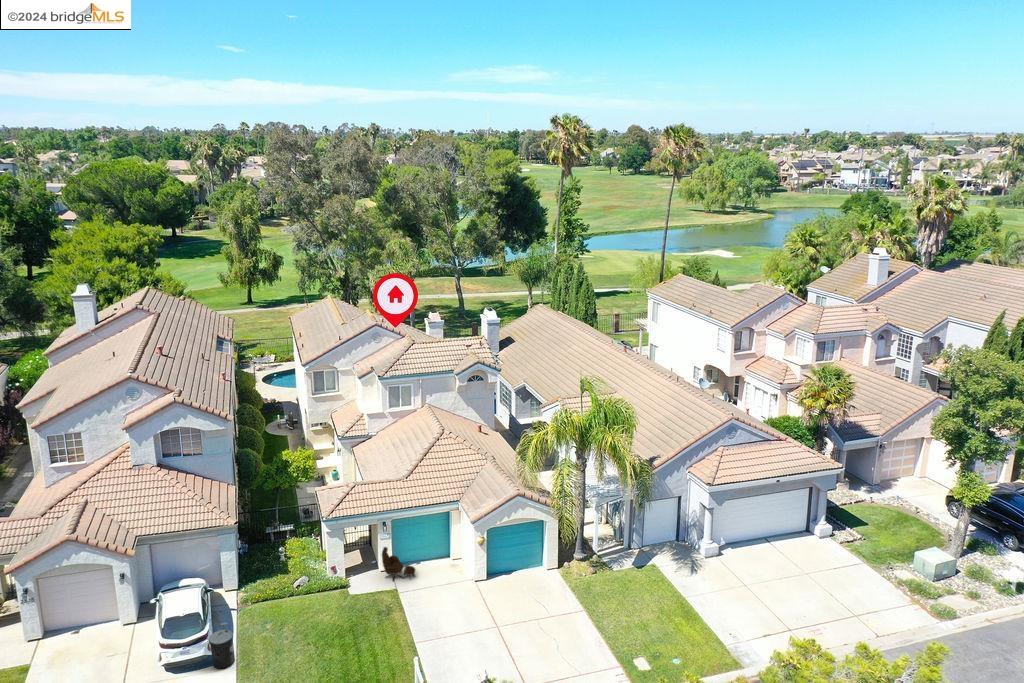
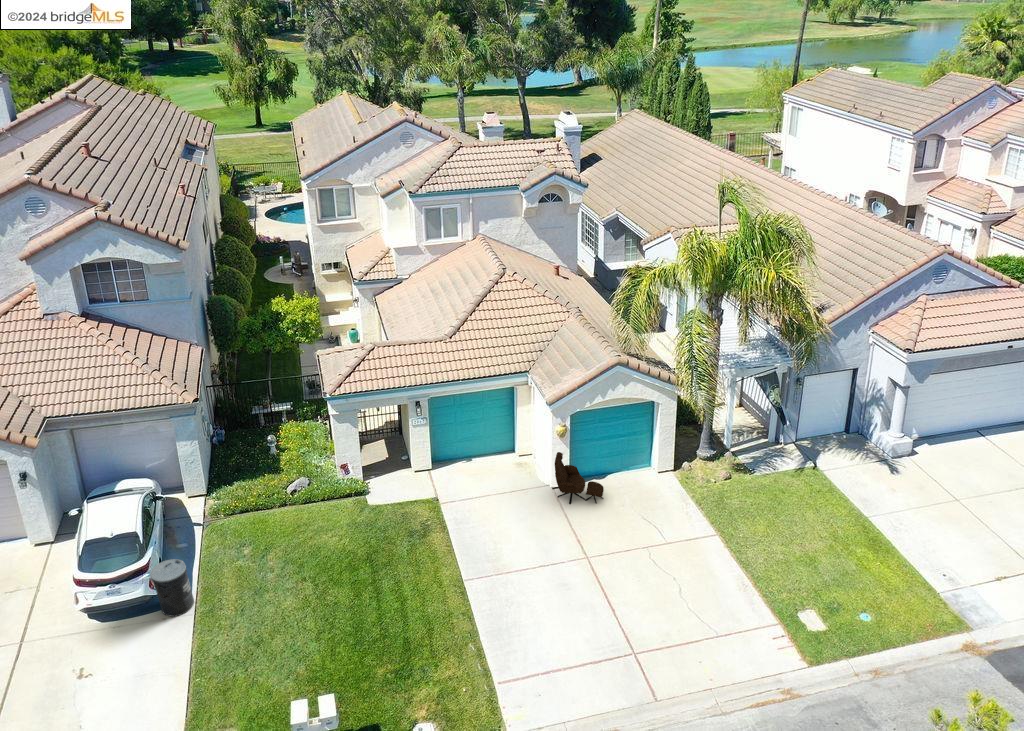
lounge chair: present [382,547,415,581] -> present [555,452,604,504]

